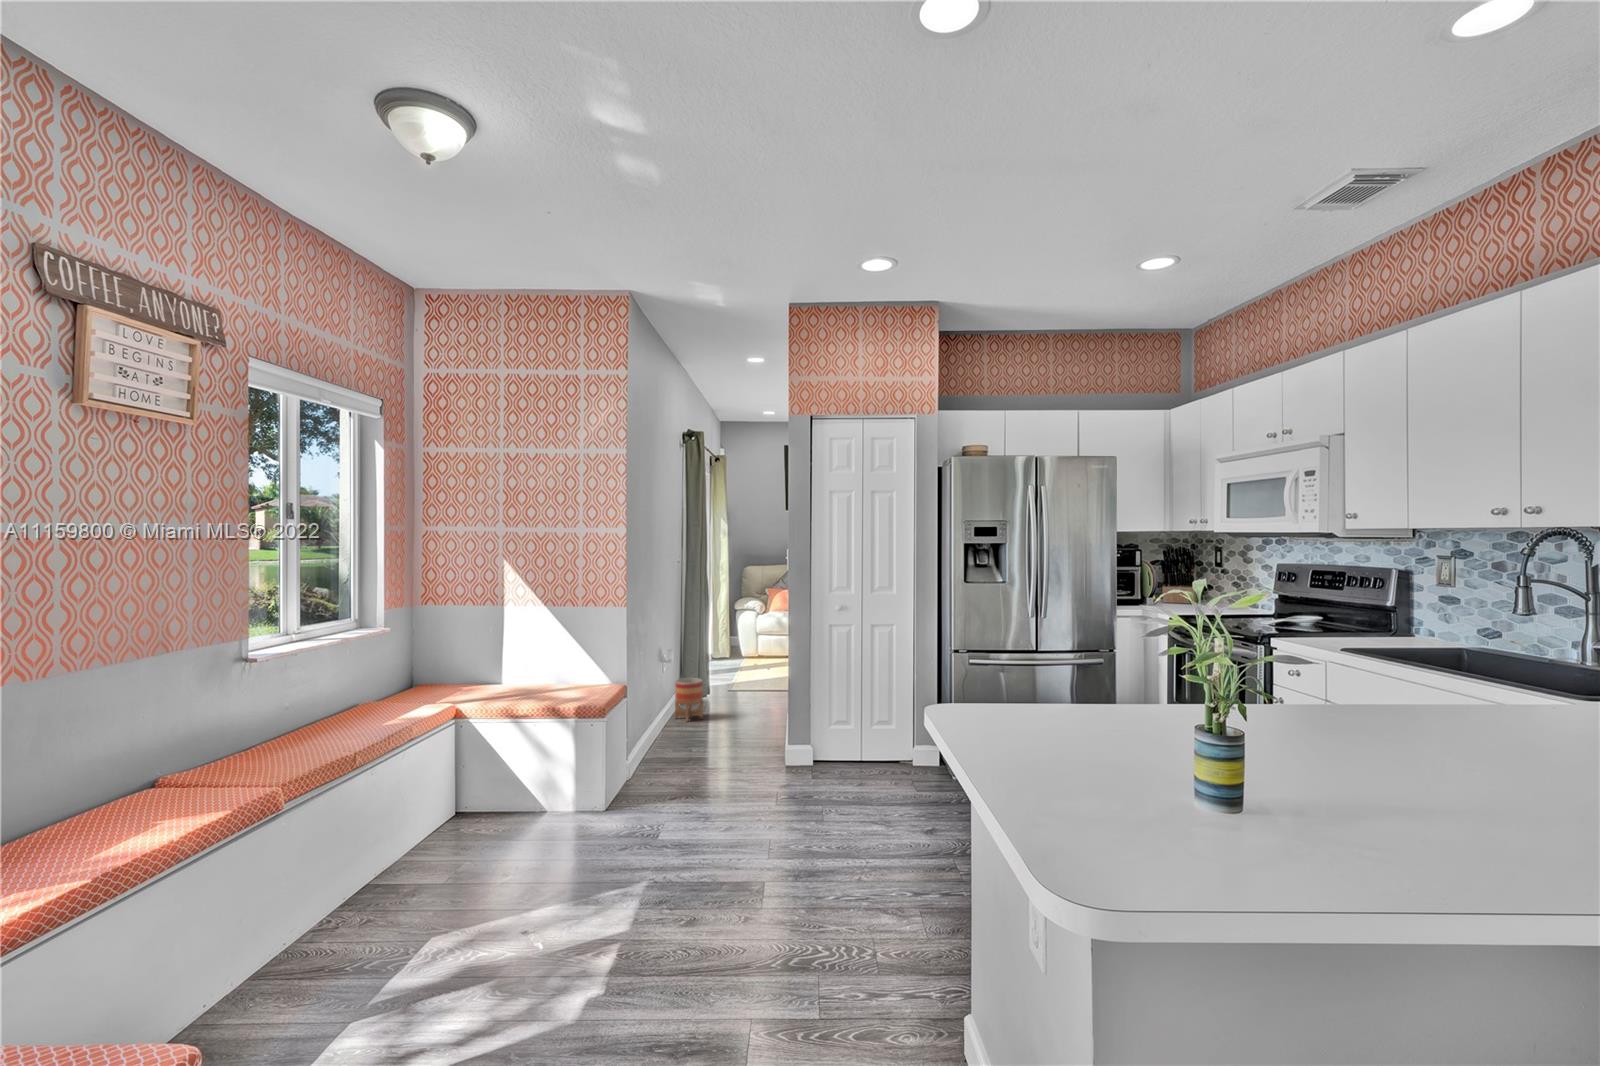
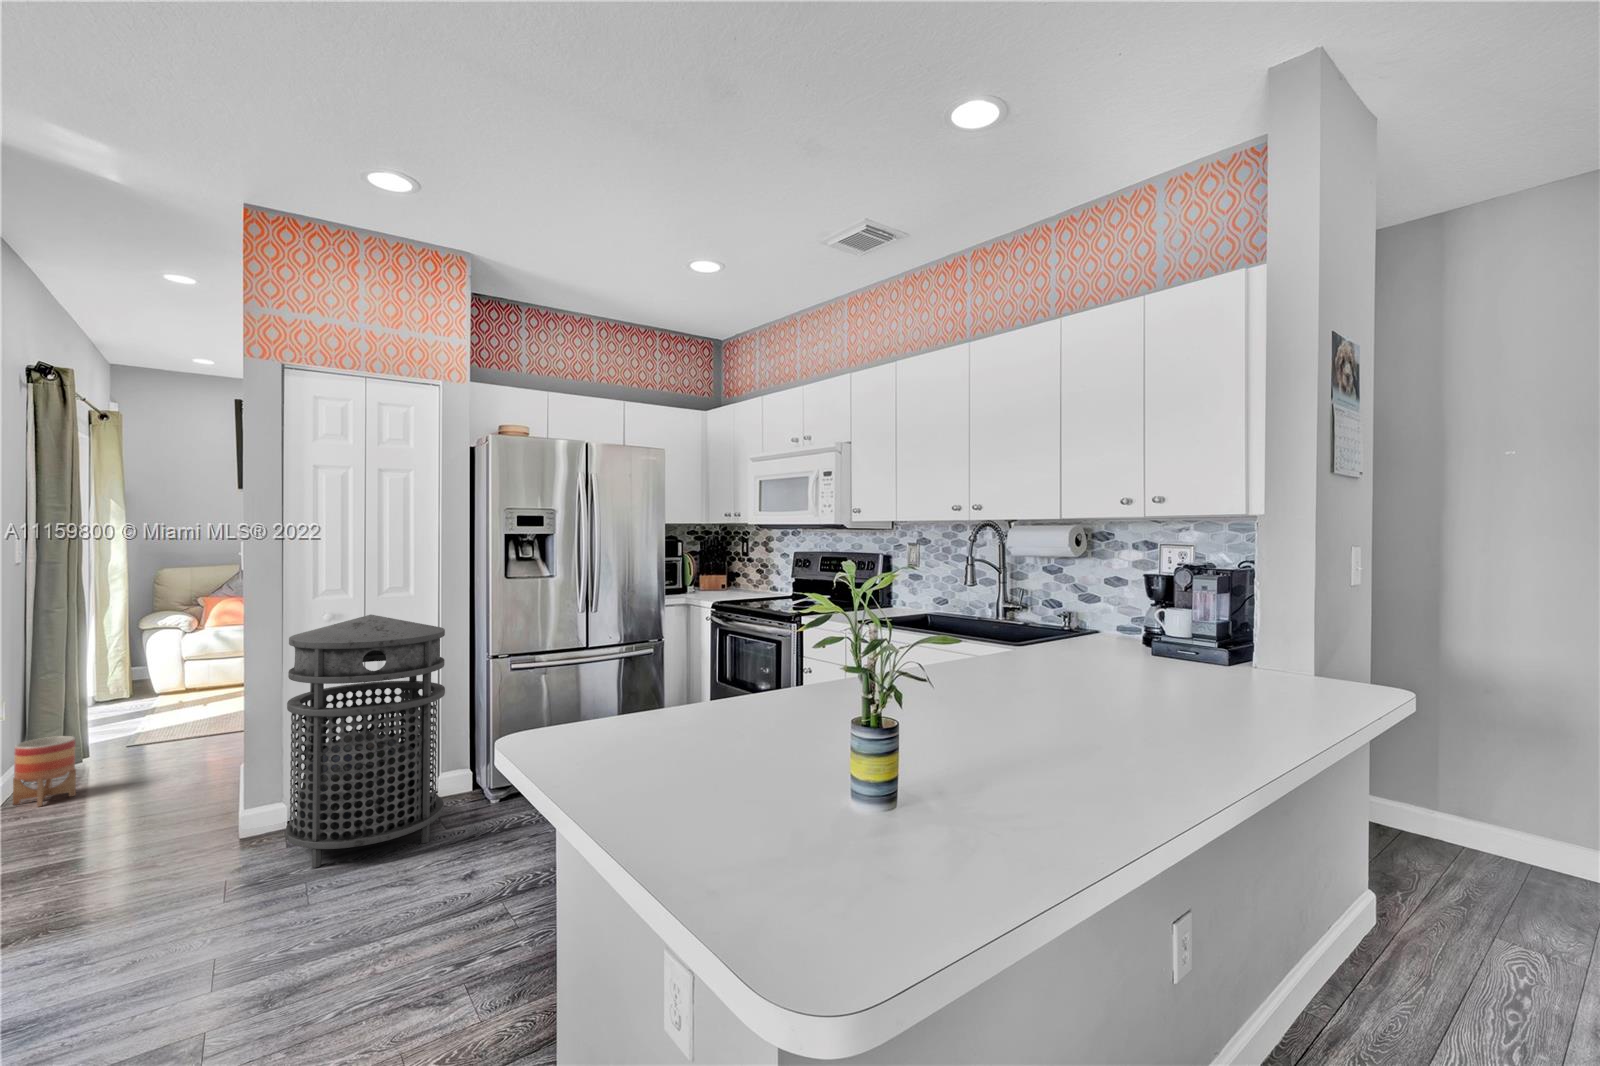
trash can: none [812,611,917,797] -> present [285,615,445,868]

